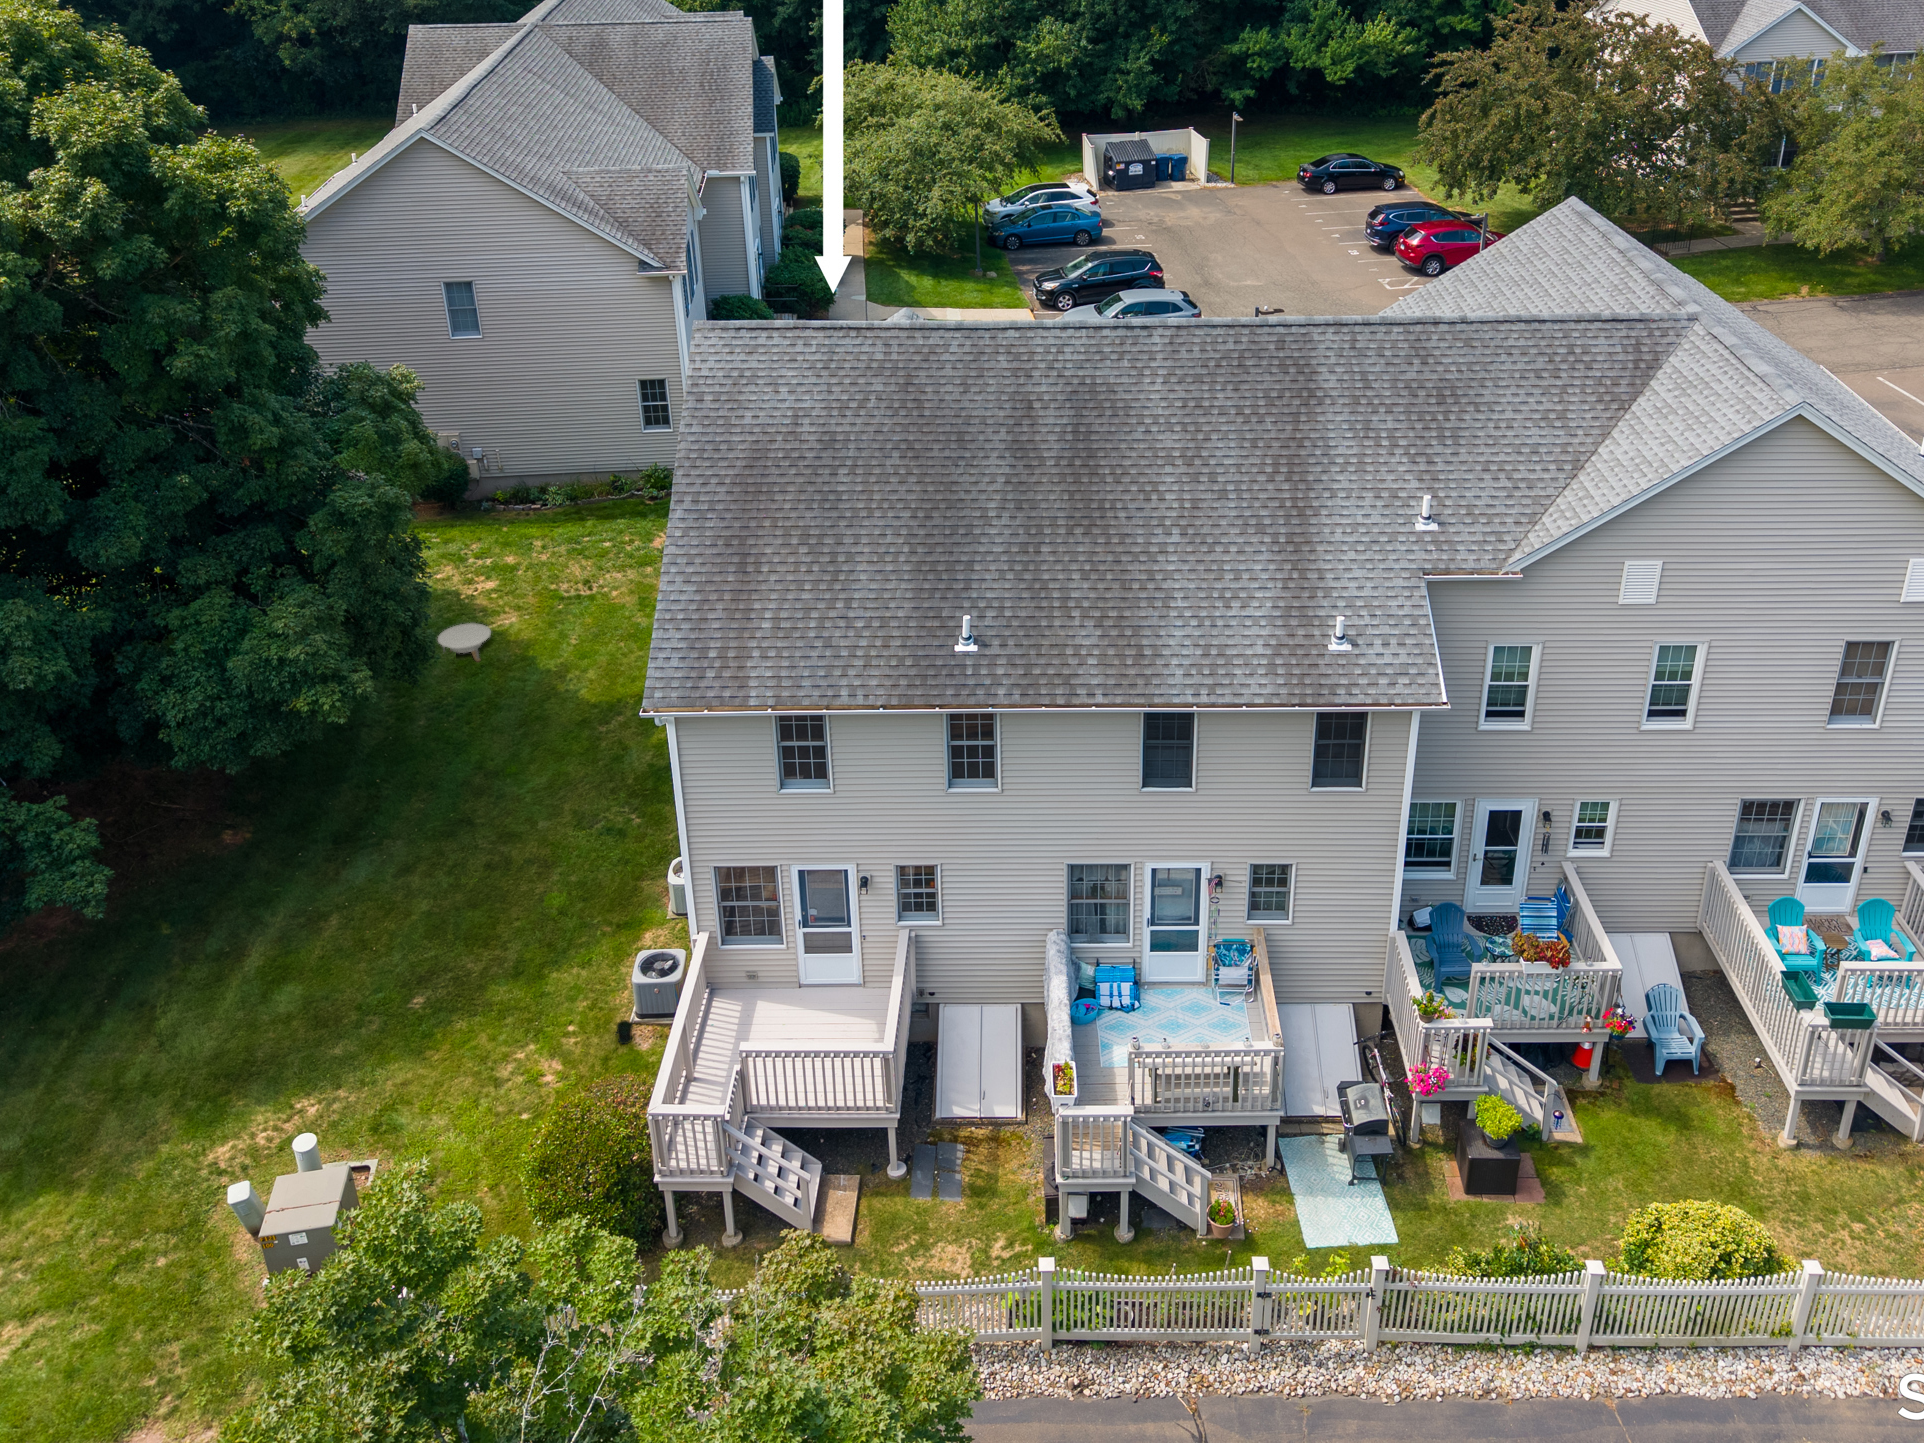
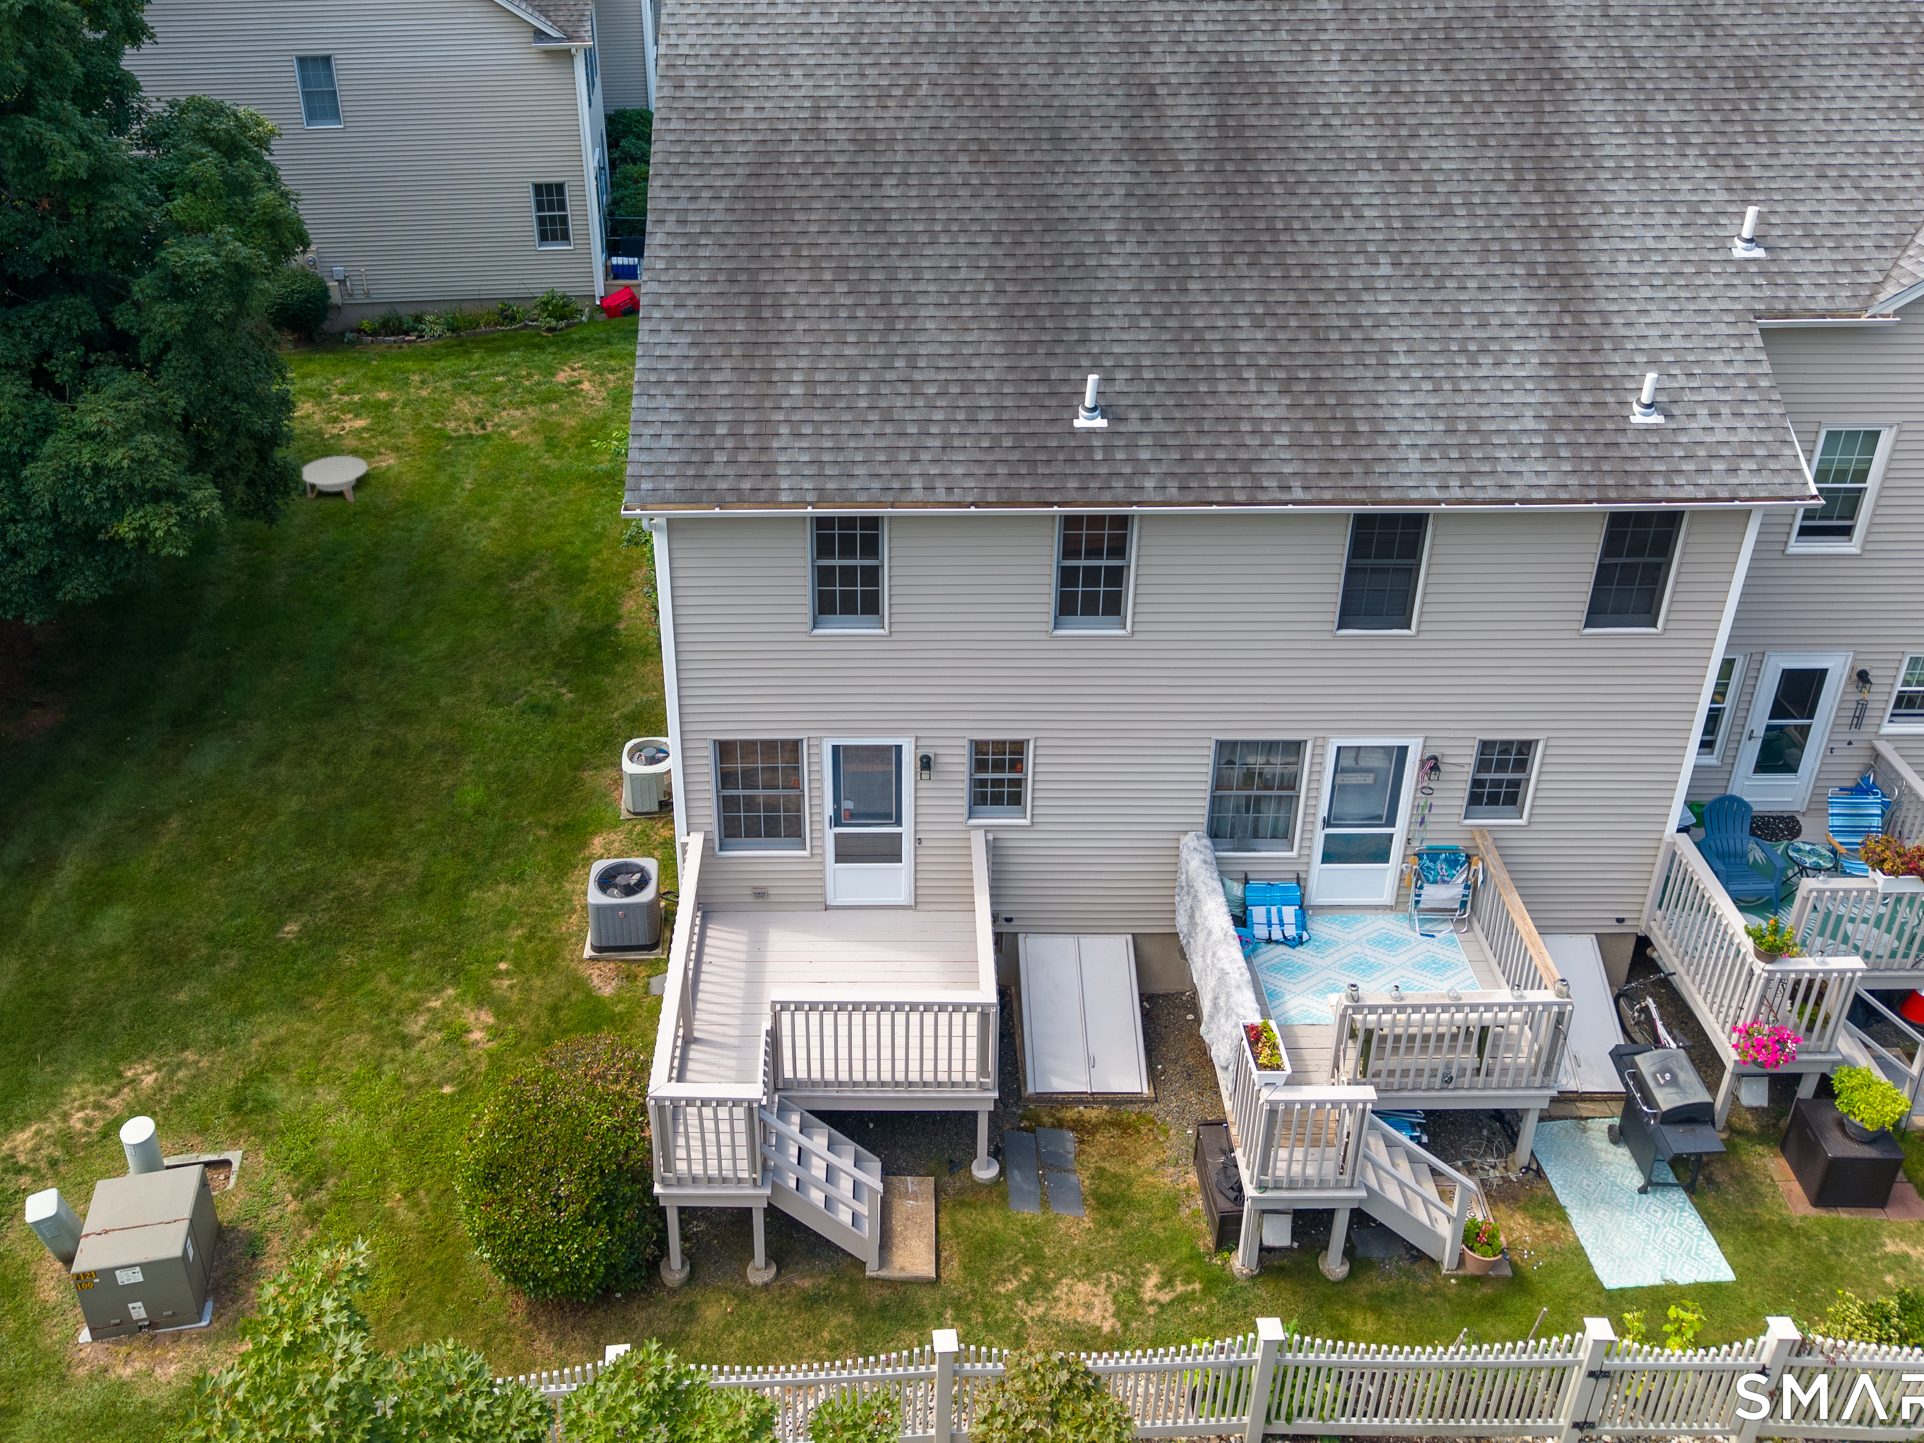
watering can: present [616,1012,636,1044] -> none [570,943,600,989]

